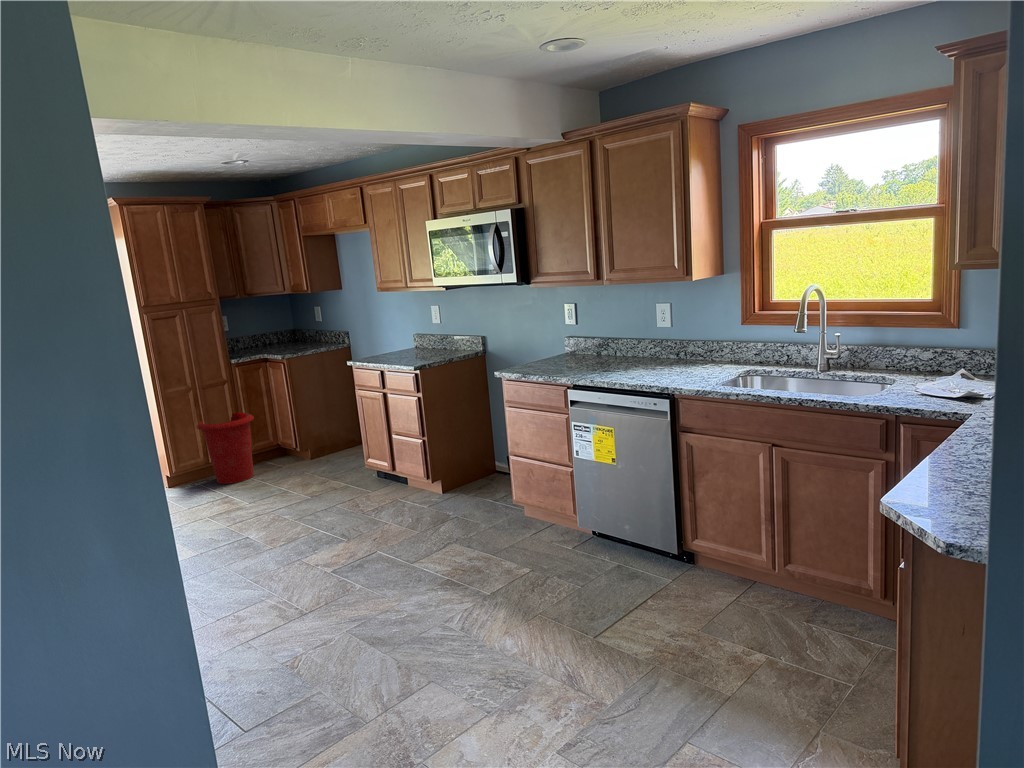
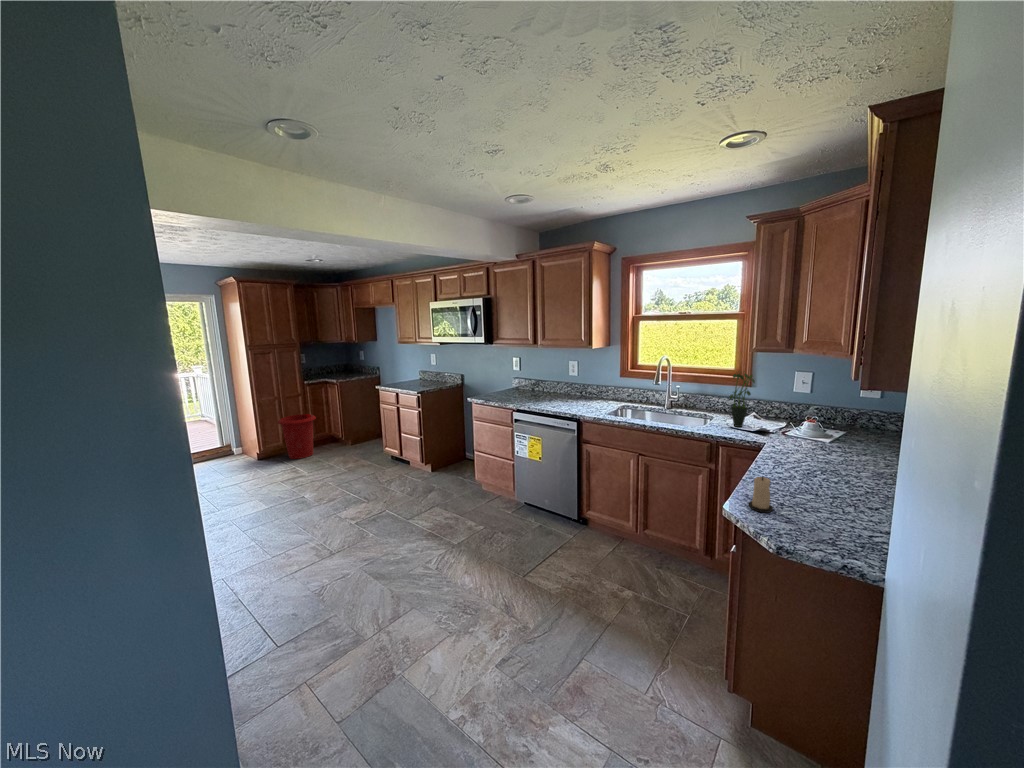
potted plant: none [916,301,961,393] -> present [730,373,755,427]
candle: none [914,452,949,504] -> present [749,476,773,513]

